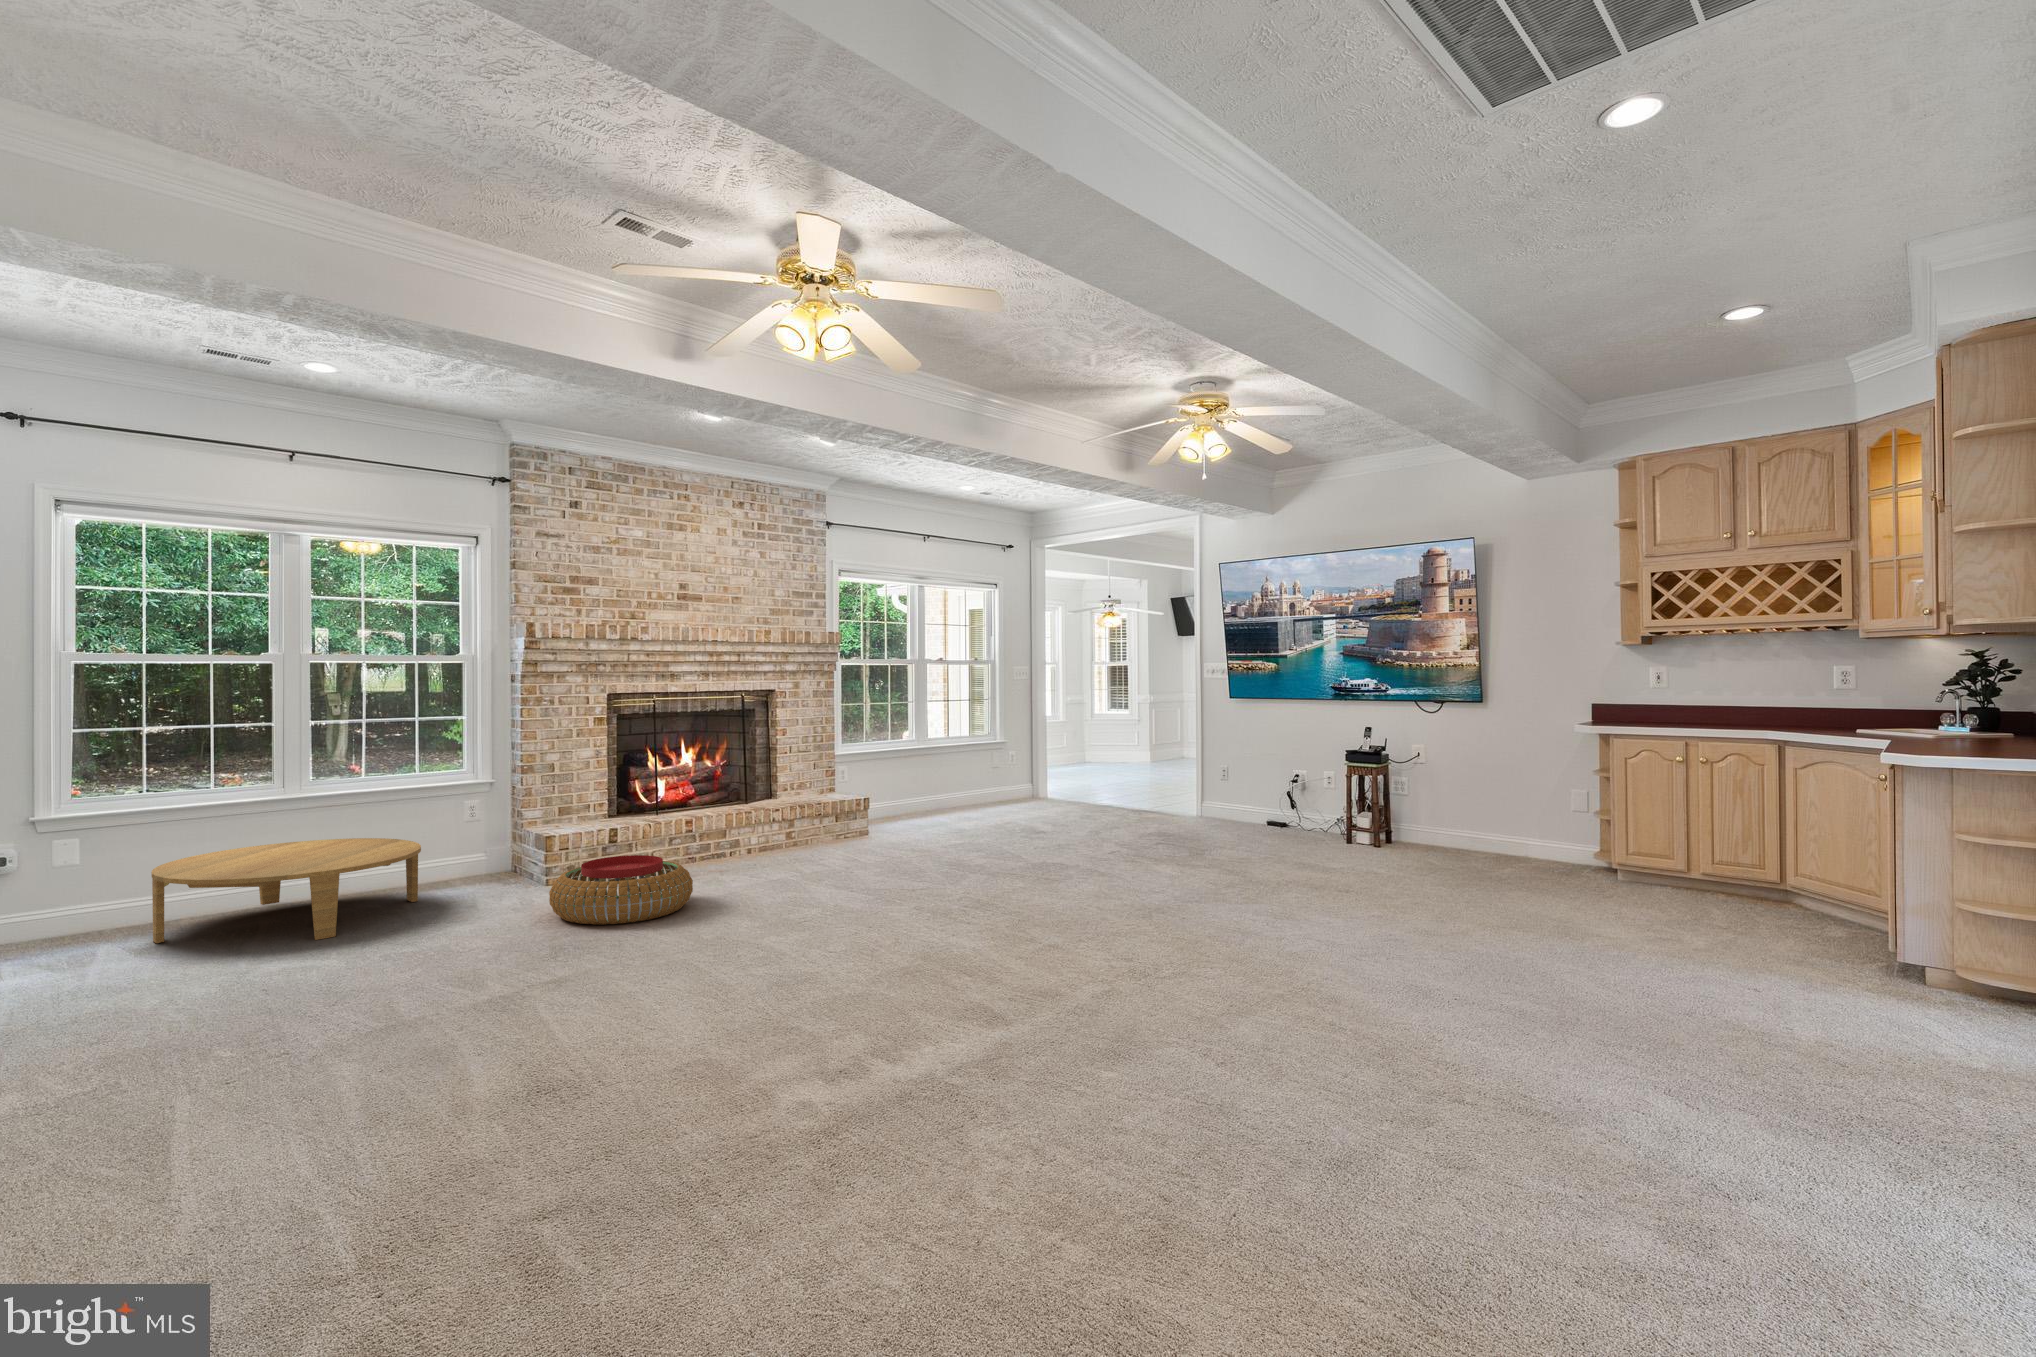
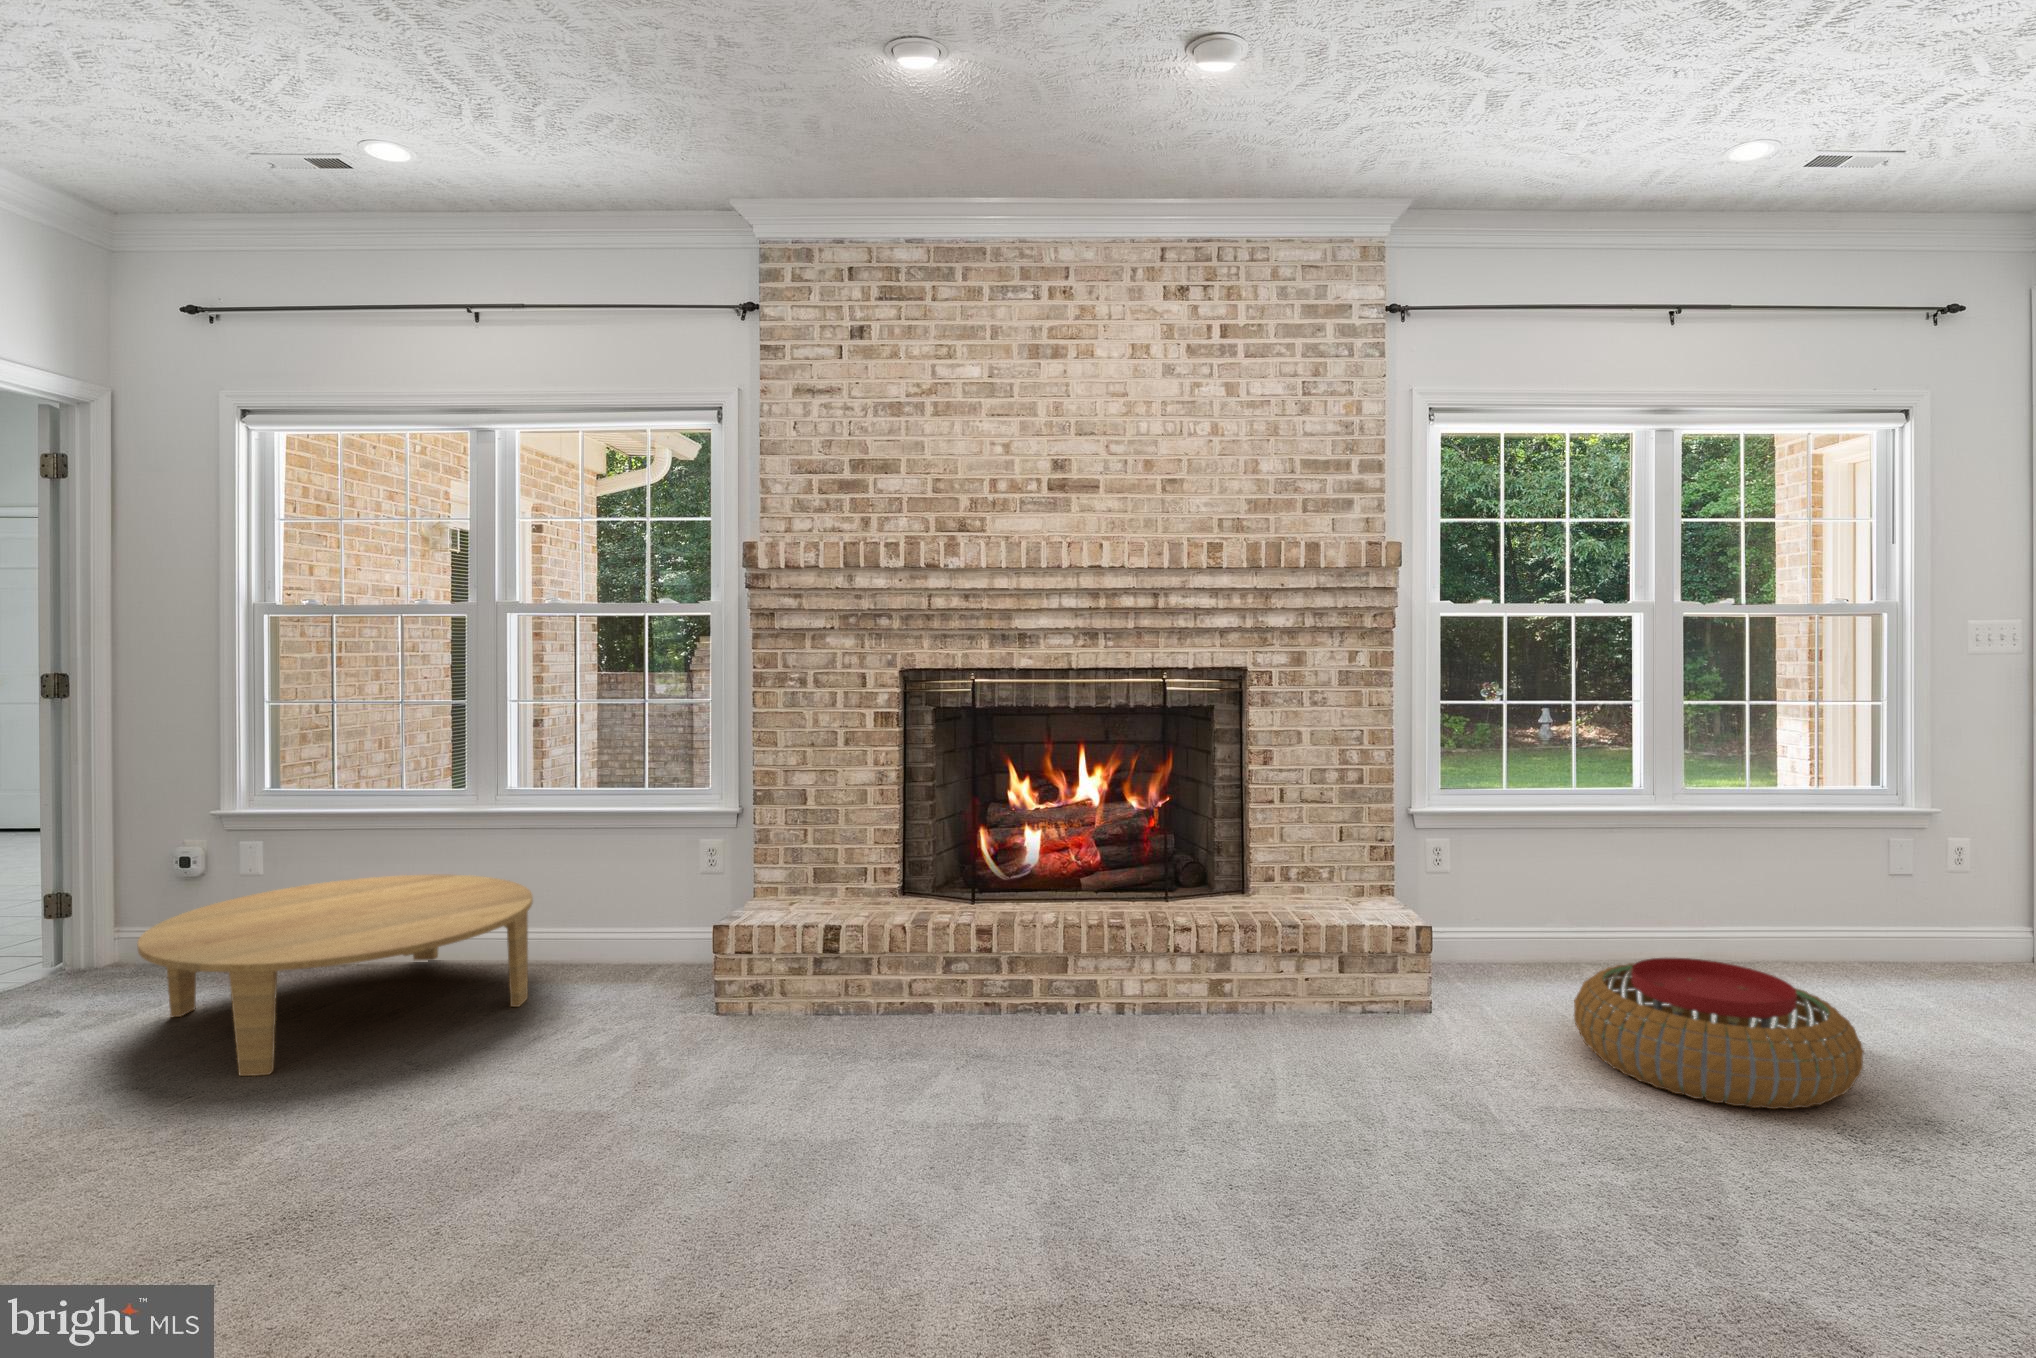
pouf: present [549,855,693,924] -> present [1574,958,1864,1109]

